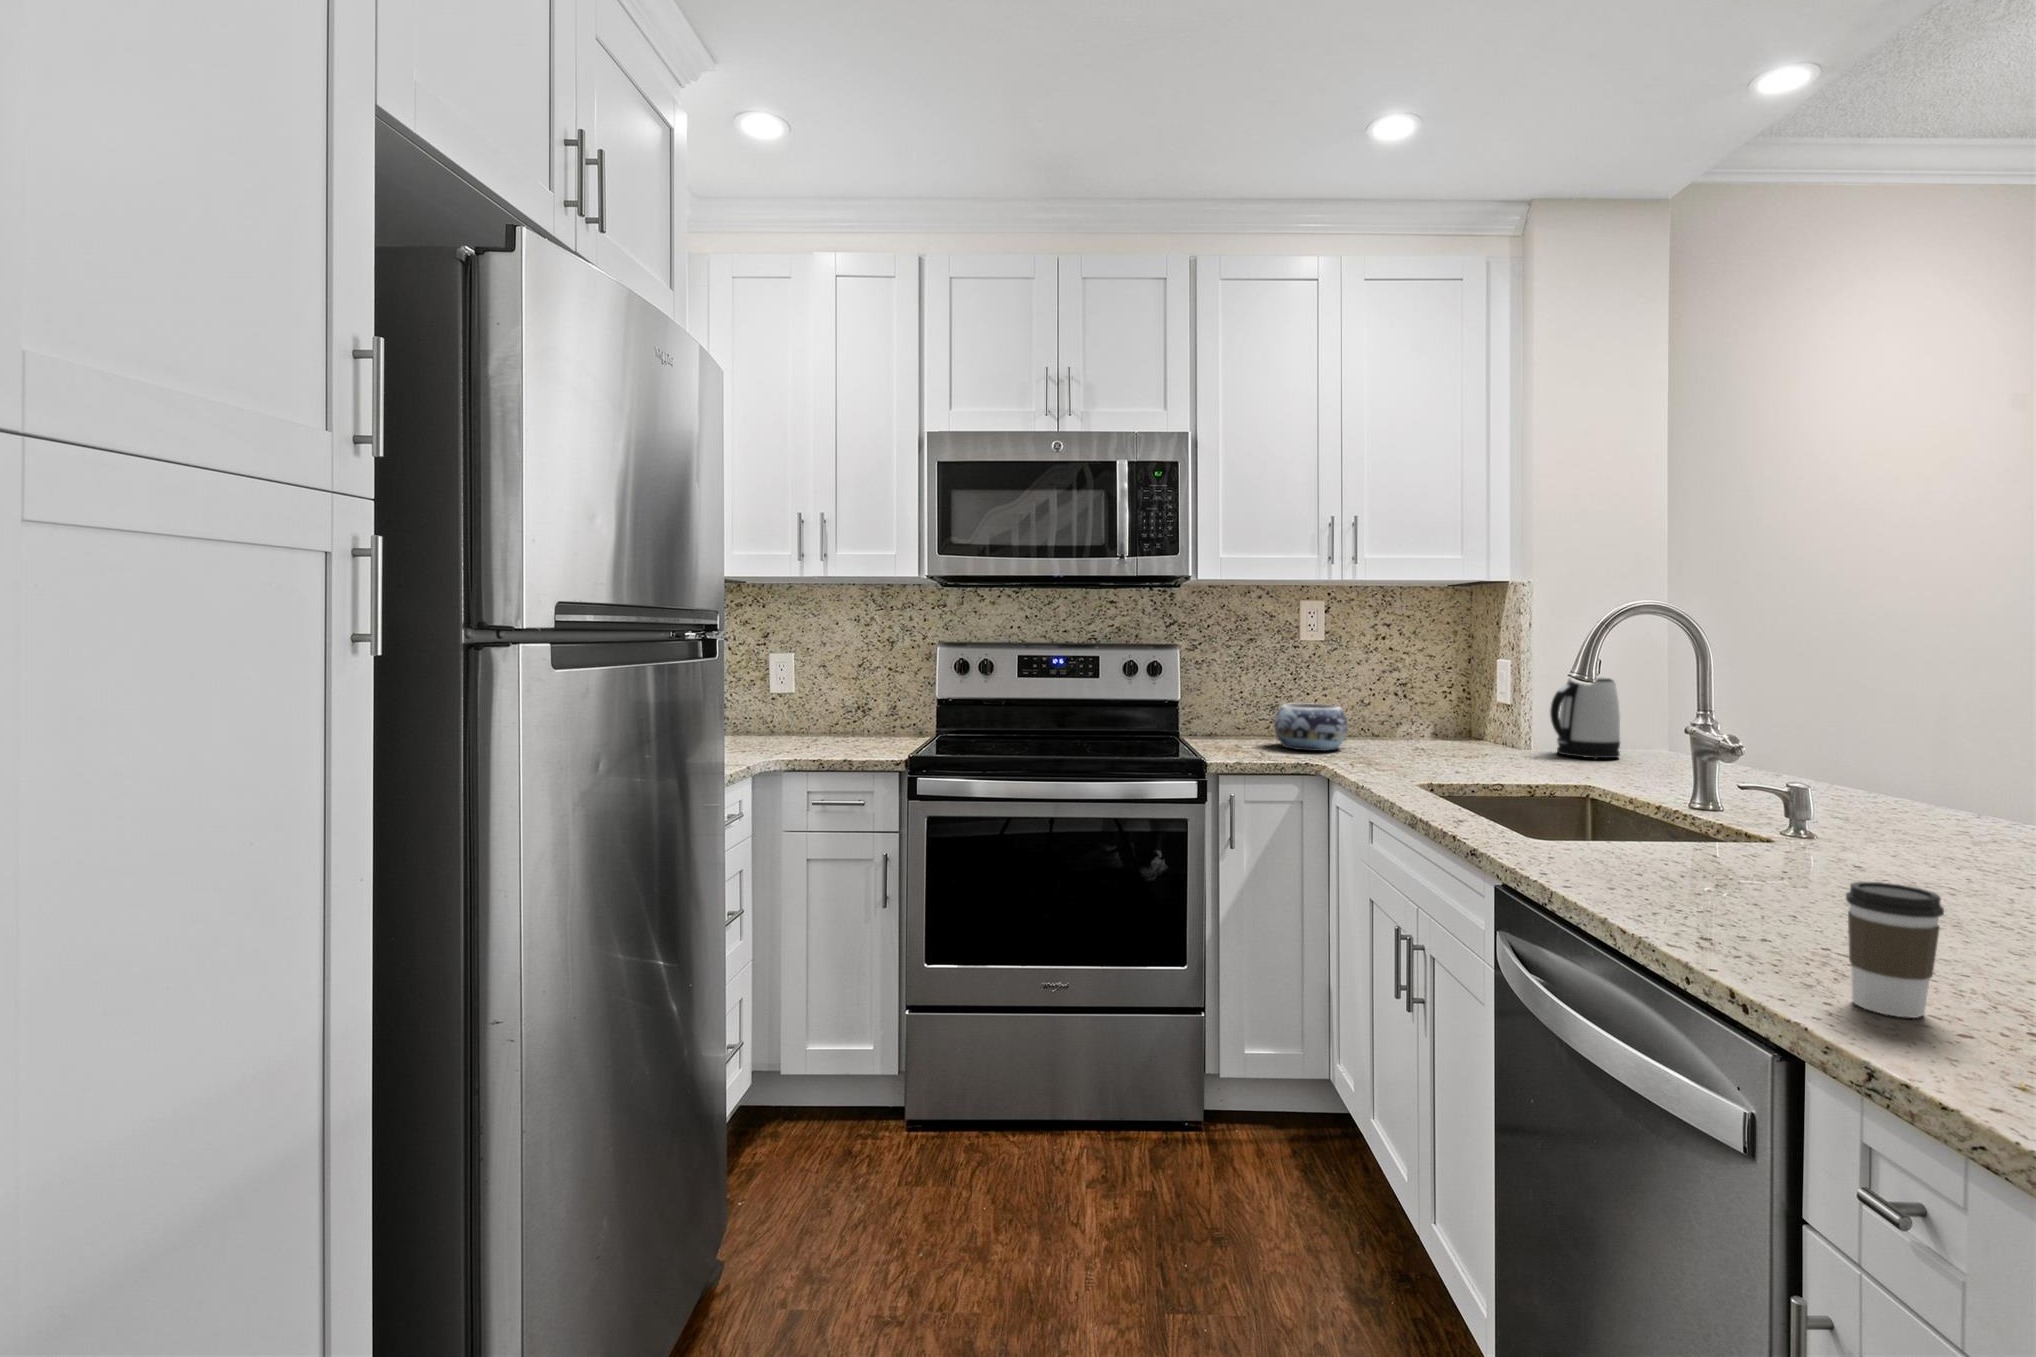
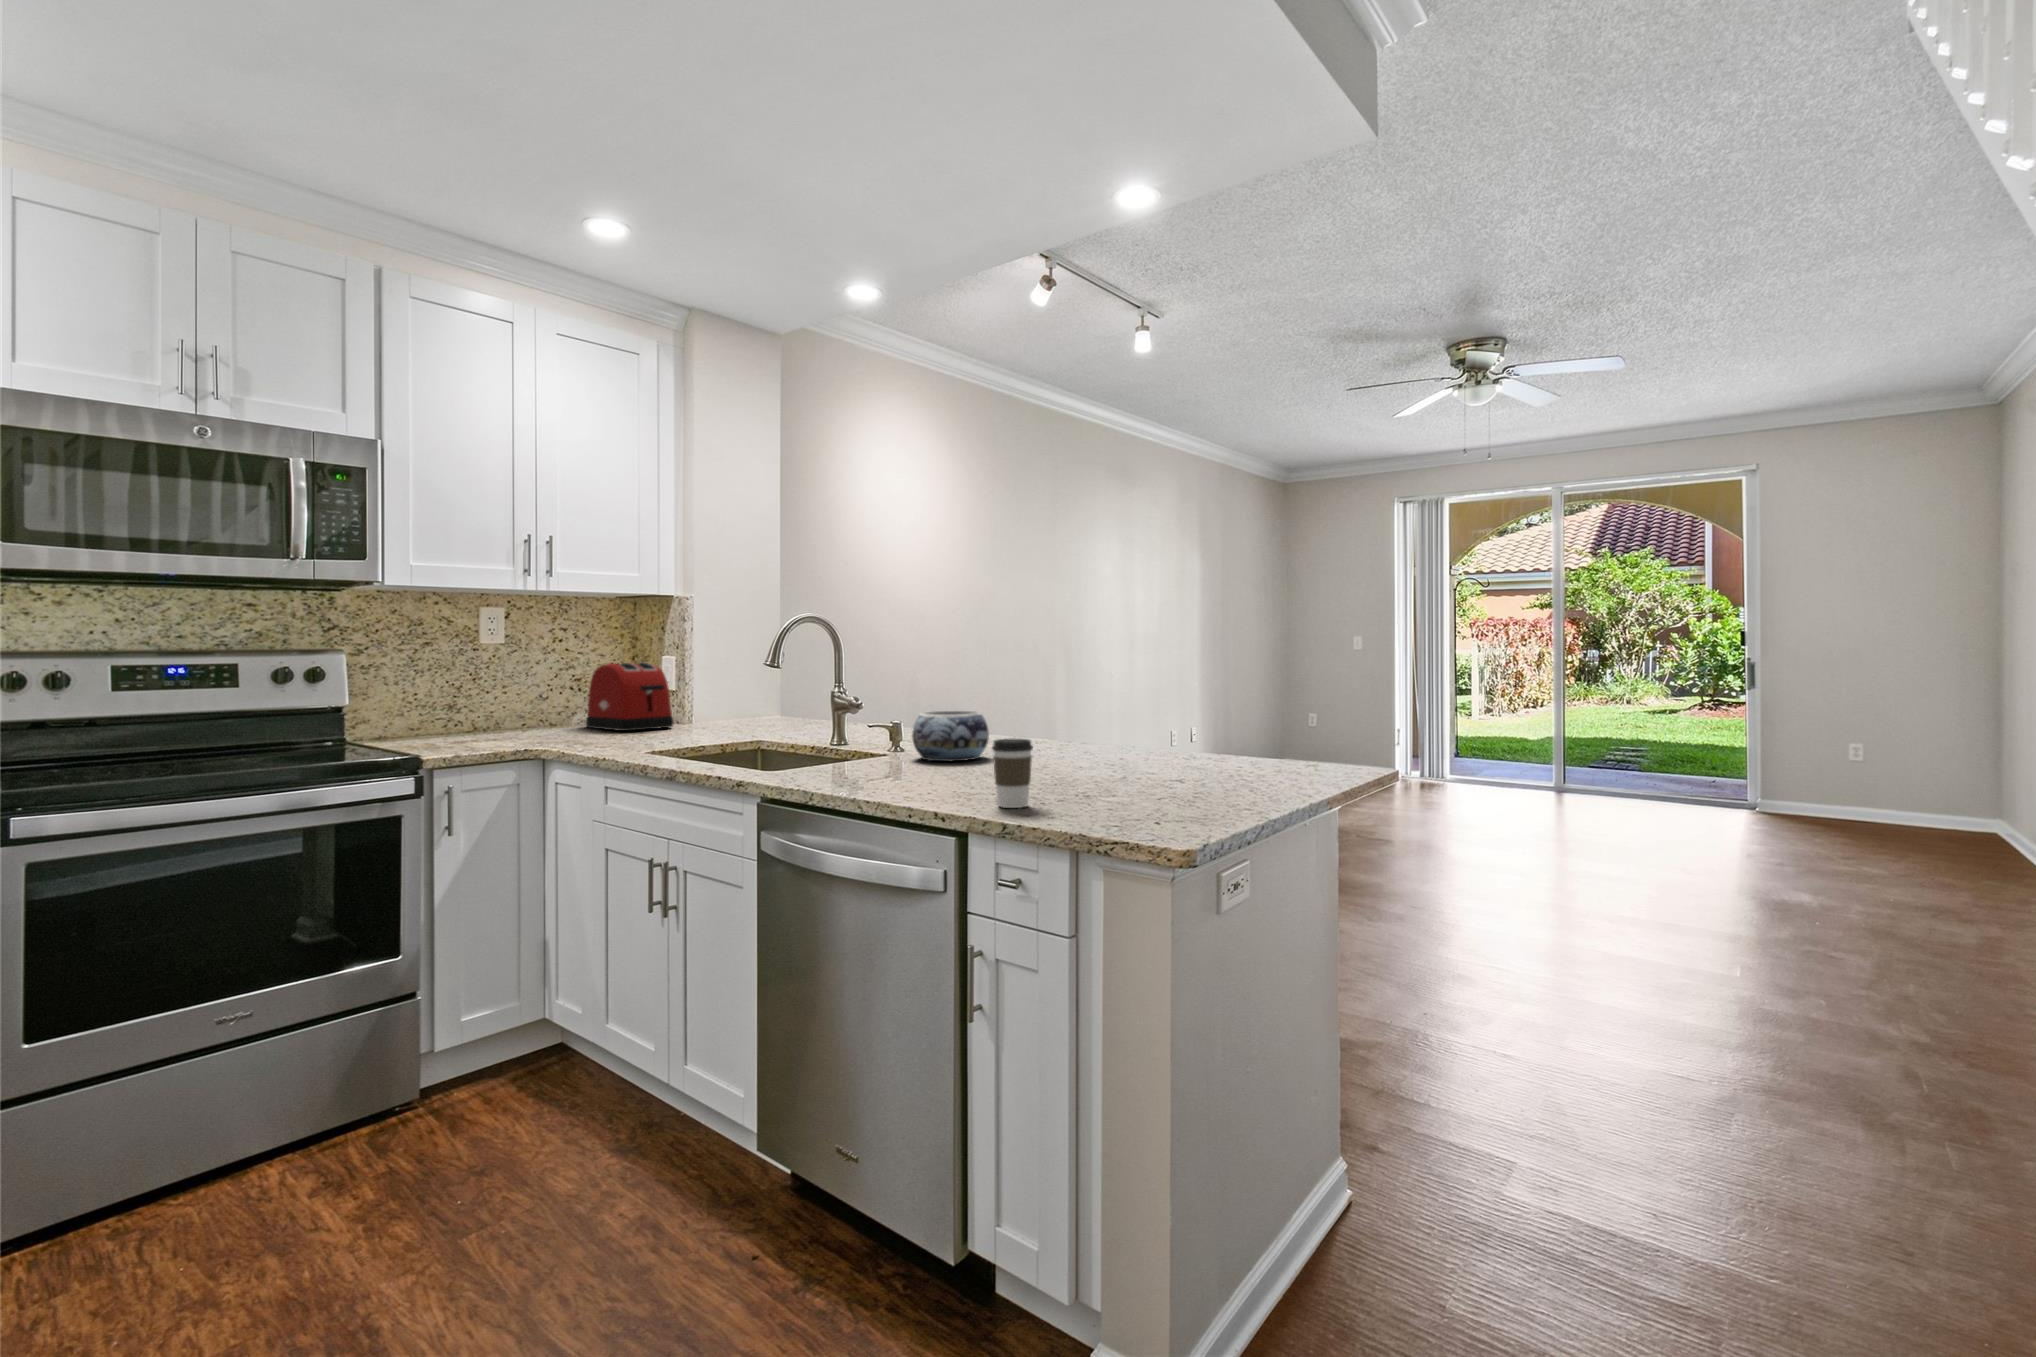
toaster: none [1400,668,1497,751] -> present [586,662,674,731]
kettle: present [1550,676,1620,759] -> none [713,663,761,726]
decorative bowl: present [1274,703,1348,751] -> present [912,711,989,761]

